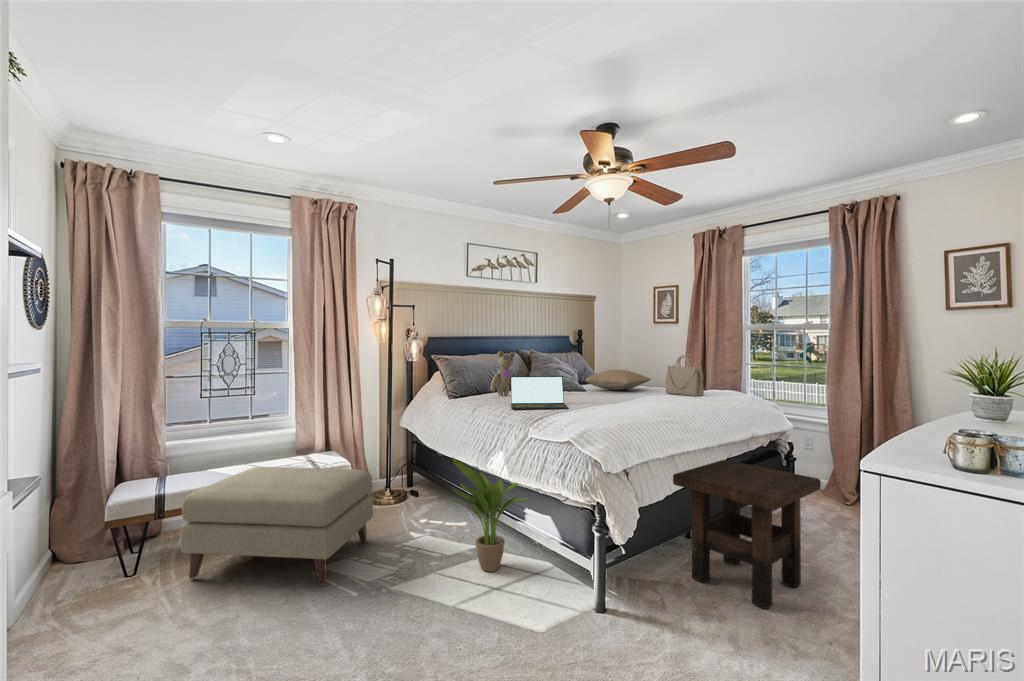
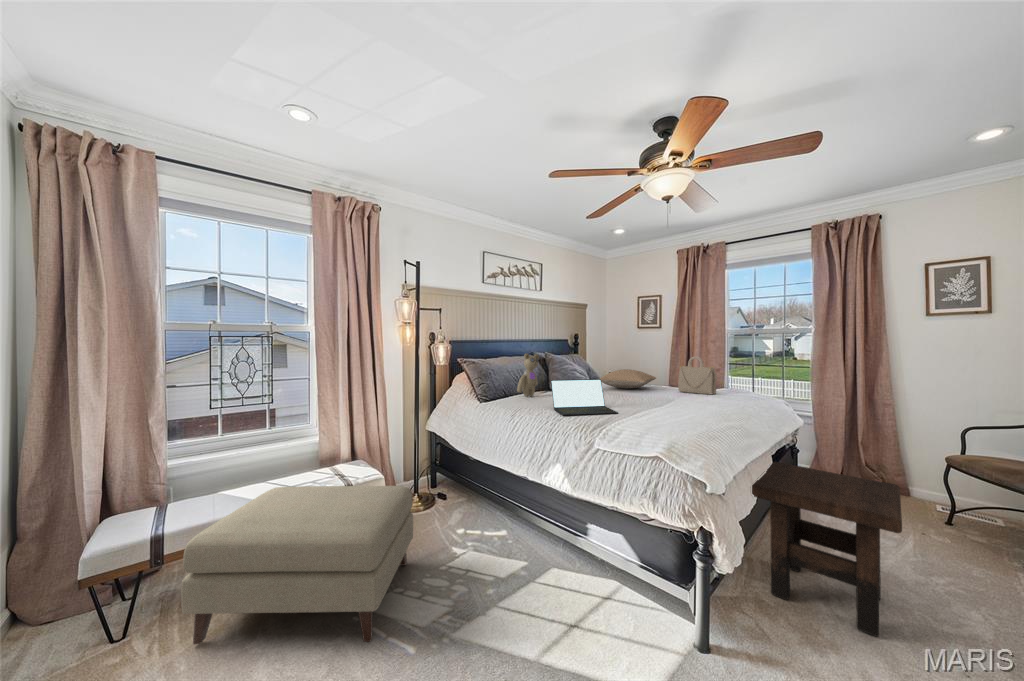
potted plant: present [452,457,529,572] -> none [511,473,610,601]

